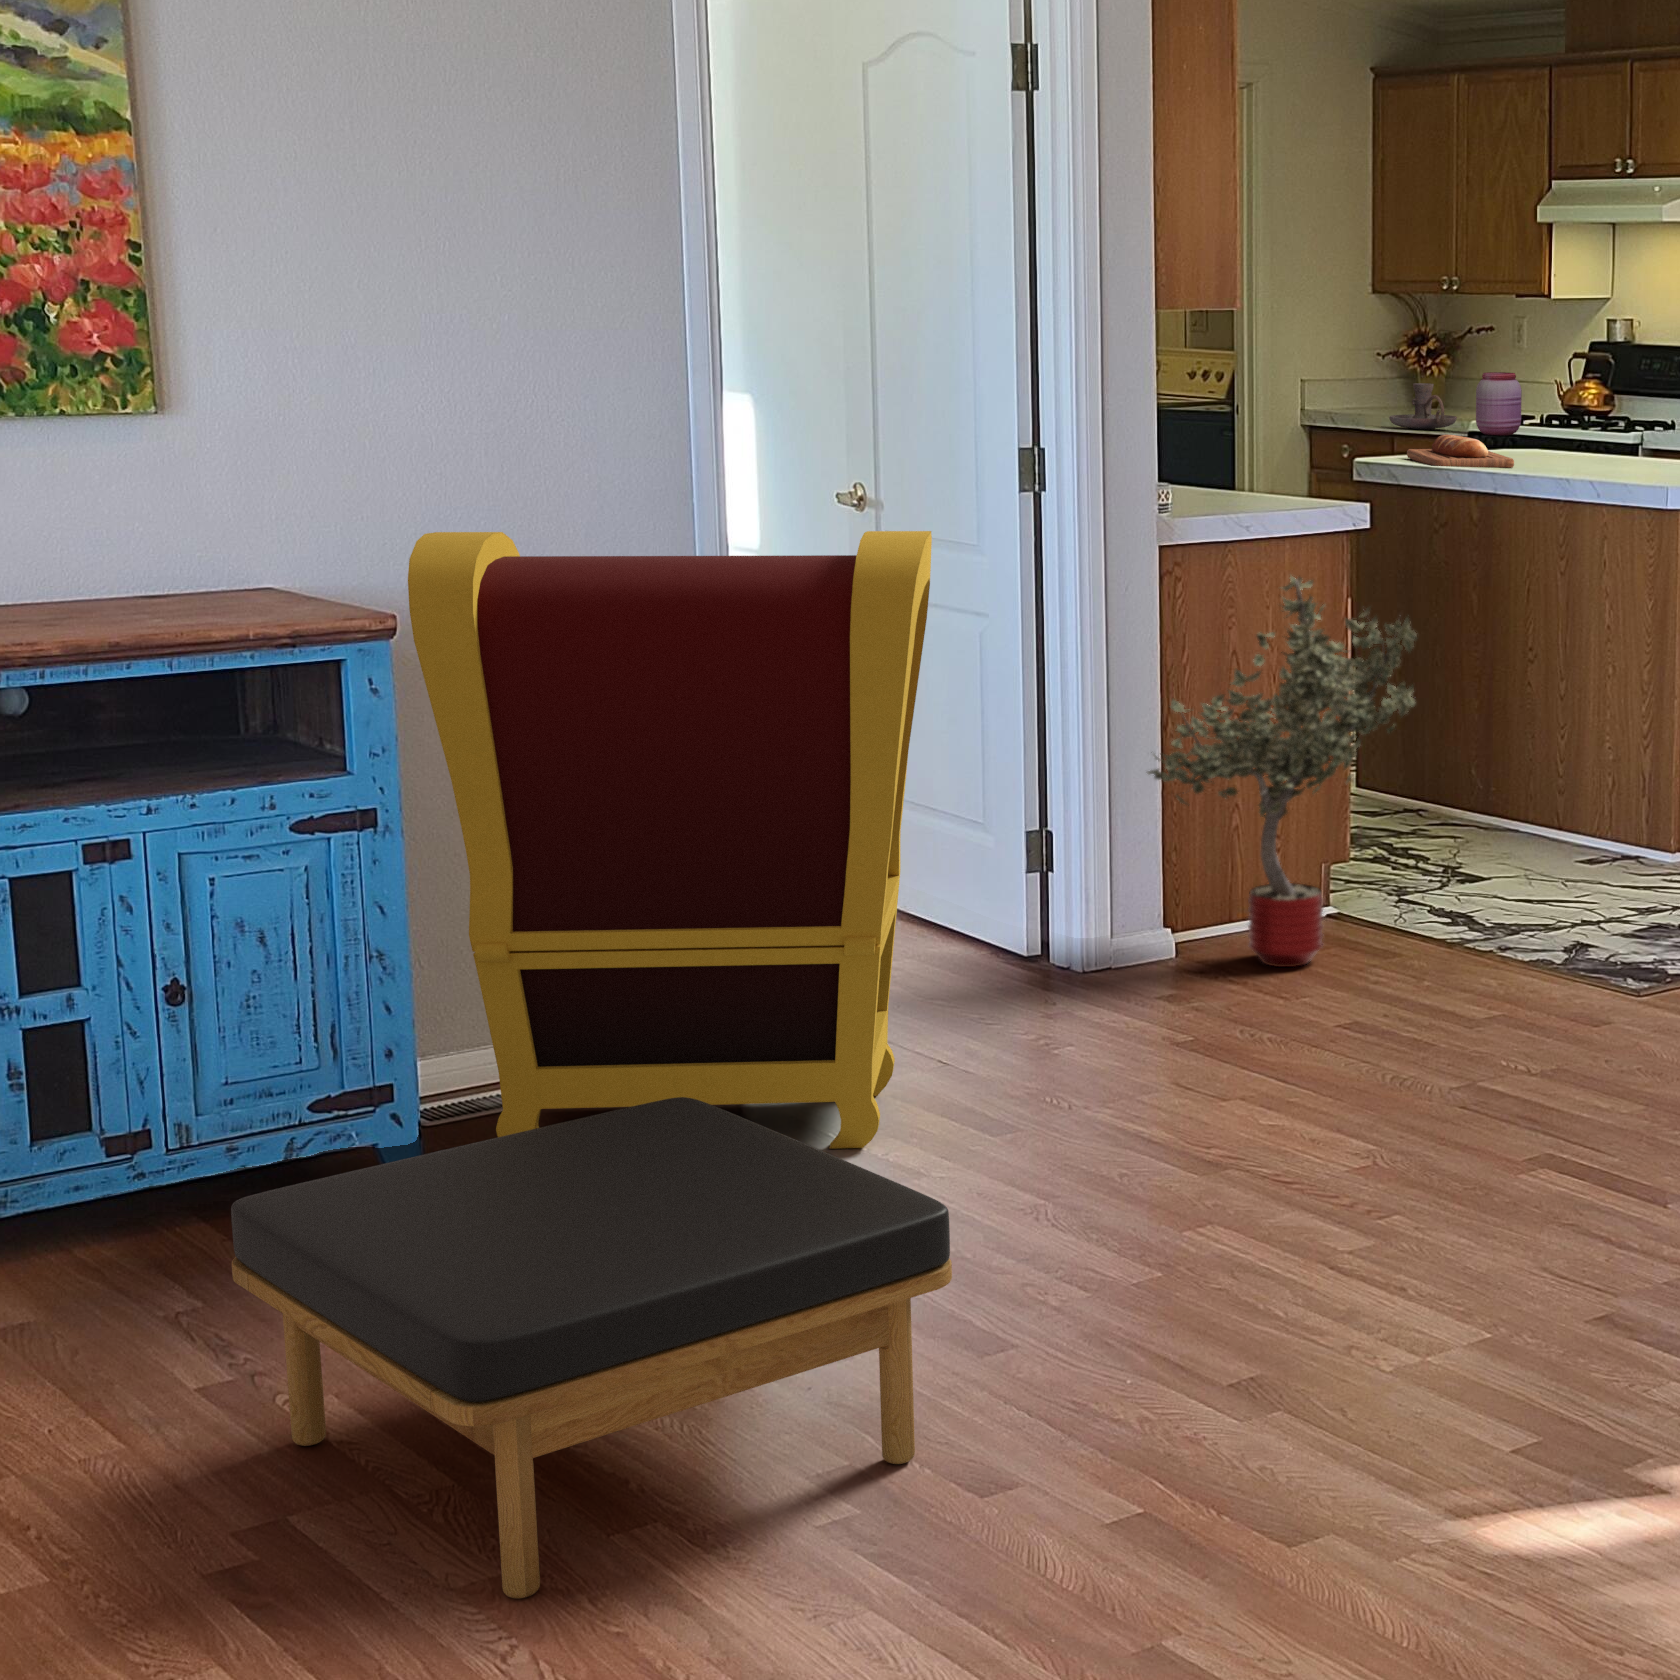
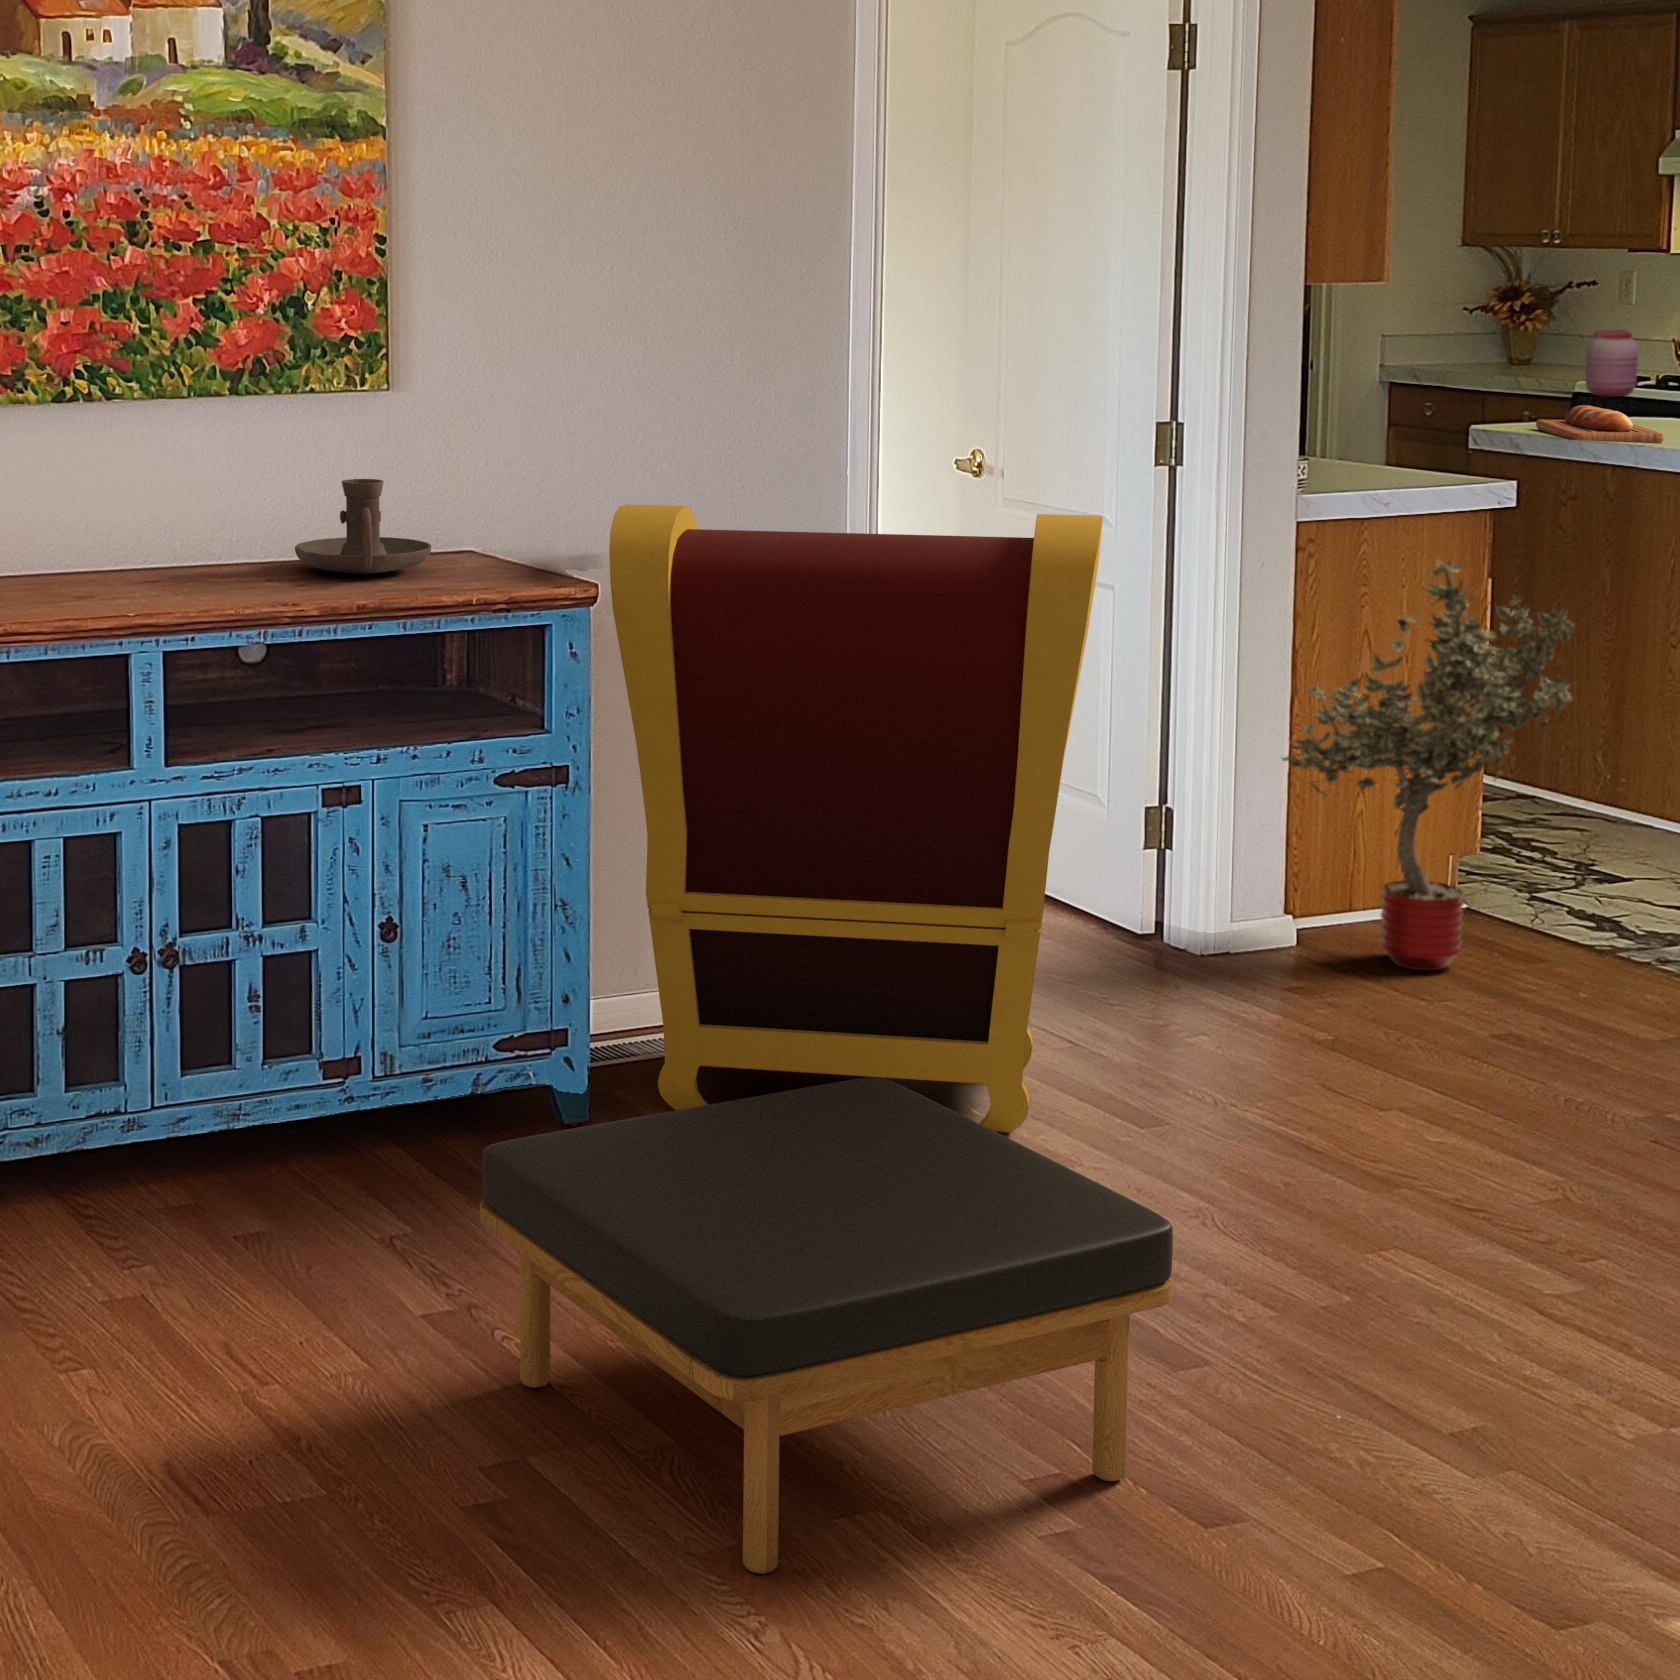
candle holder: present [1389,383,1457,430] -> present [295,479,431,574]

